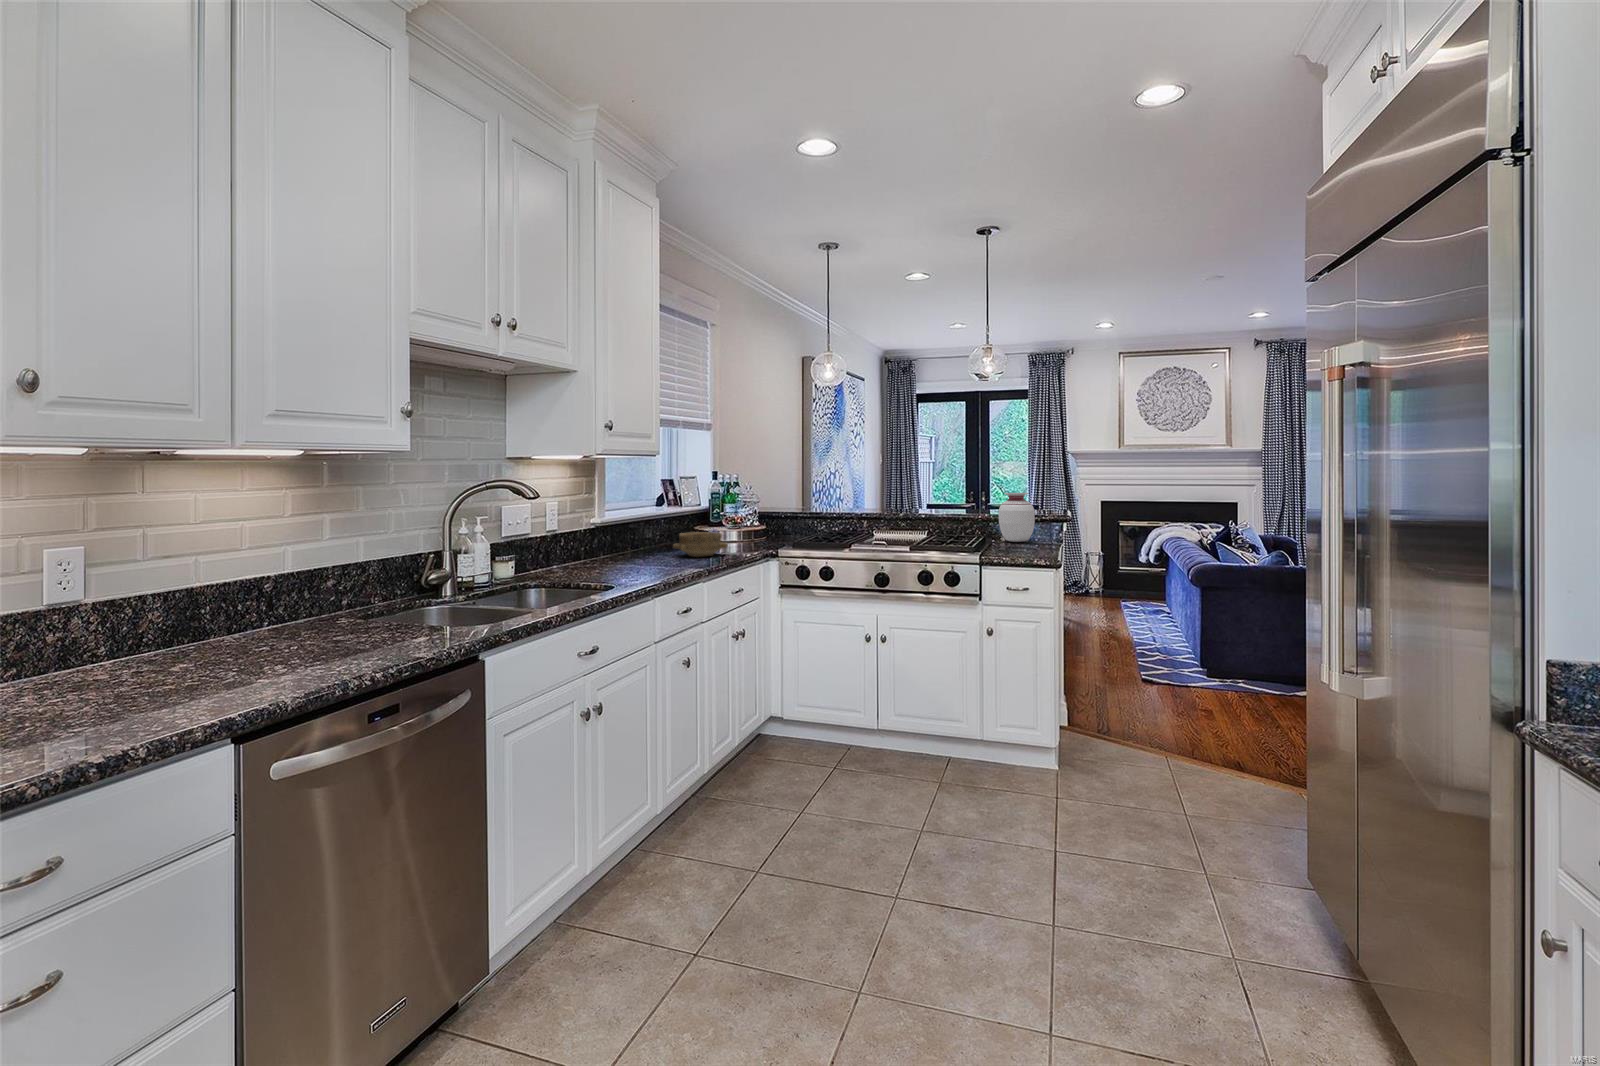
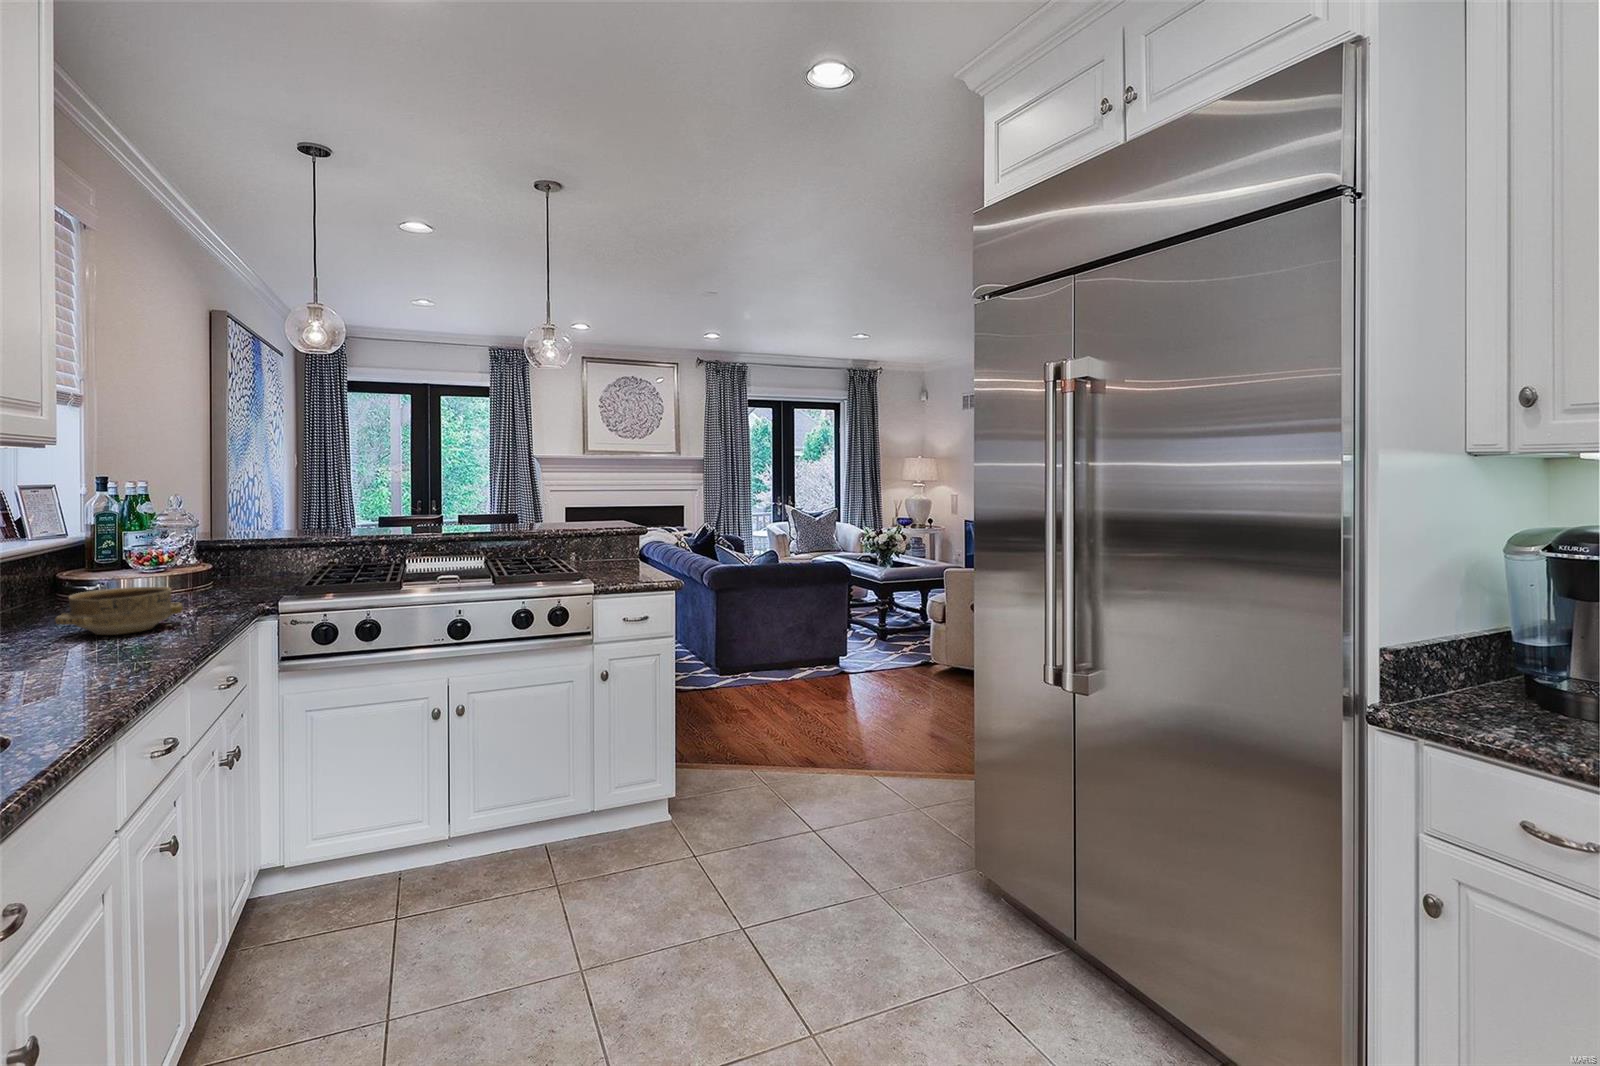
vase: present [999,493,1035,542] -> none [568,506,610,562]

